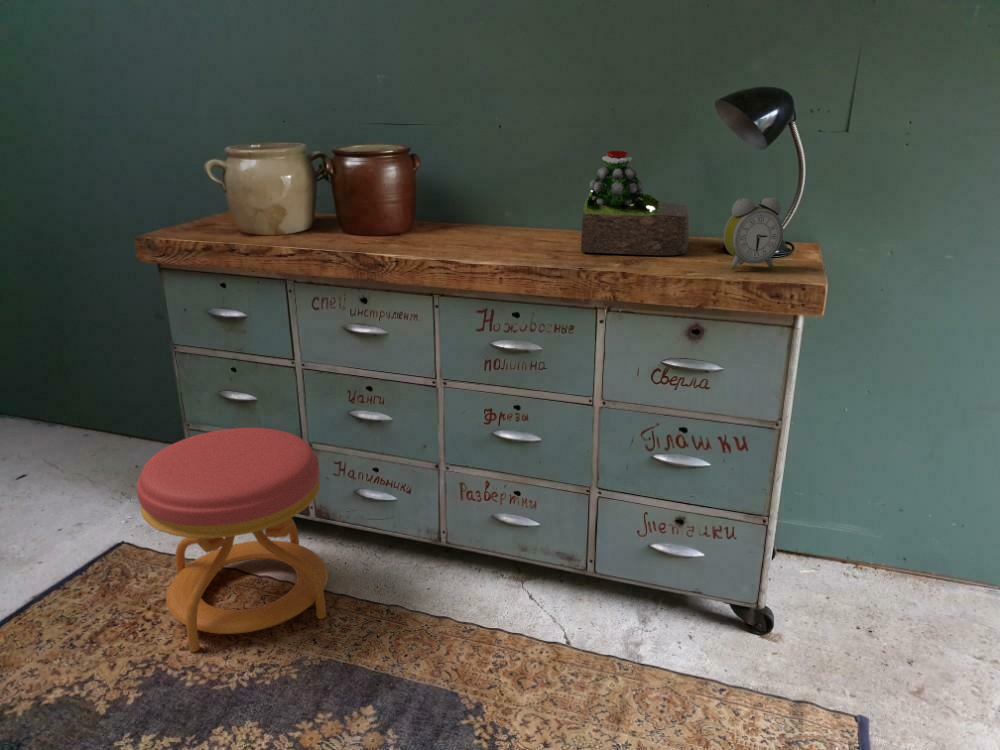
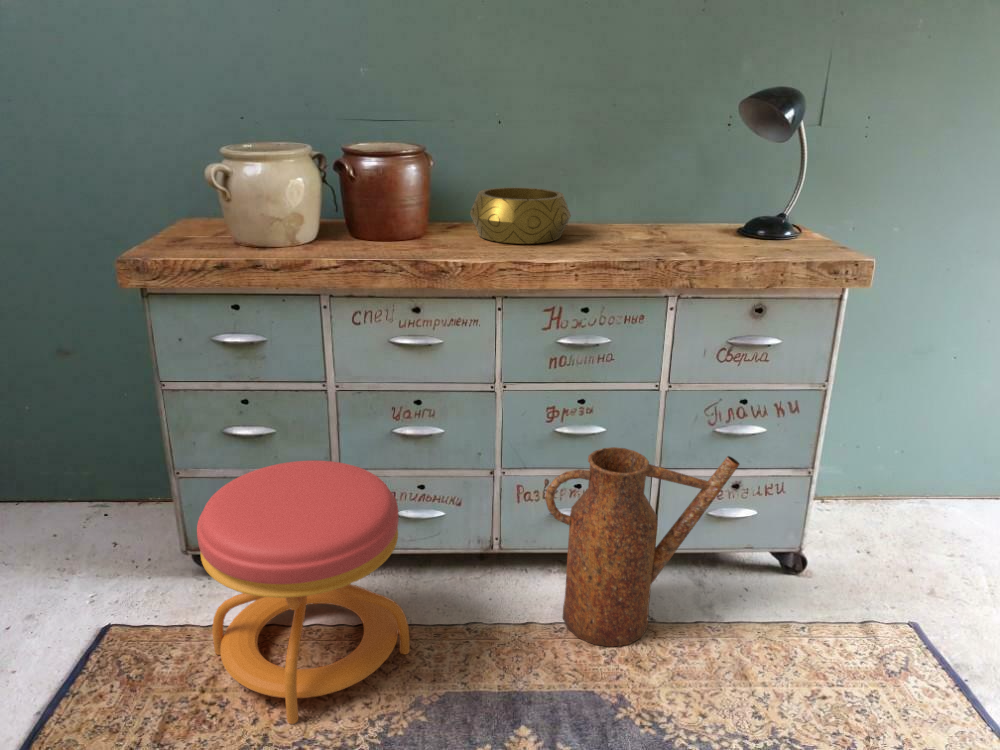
succulent plant: present [581,151,689,255] -> none [609,141,723,242]
decorative bowl: none [437,195,536,248] -> present [470,187,571,244]
alarm clock: present [724,198,783,270] -> none [775,184,824,252]
watering can: none [457,456,648,659] -> present [545,447,740,647]

